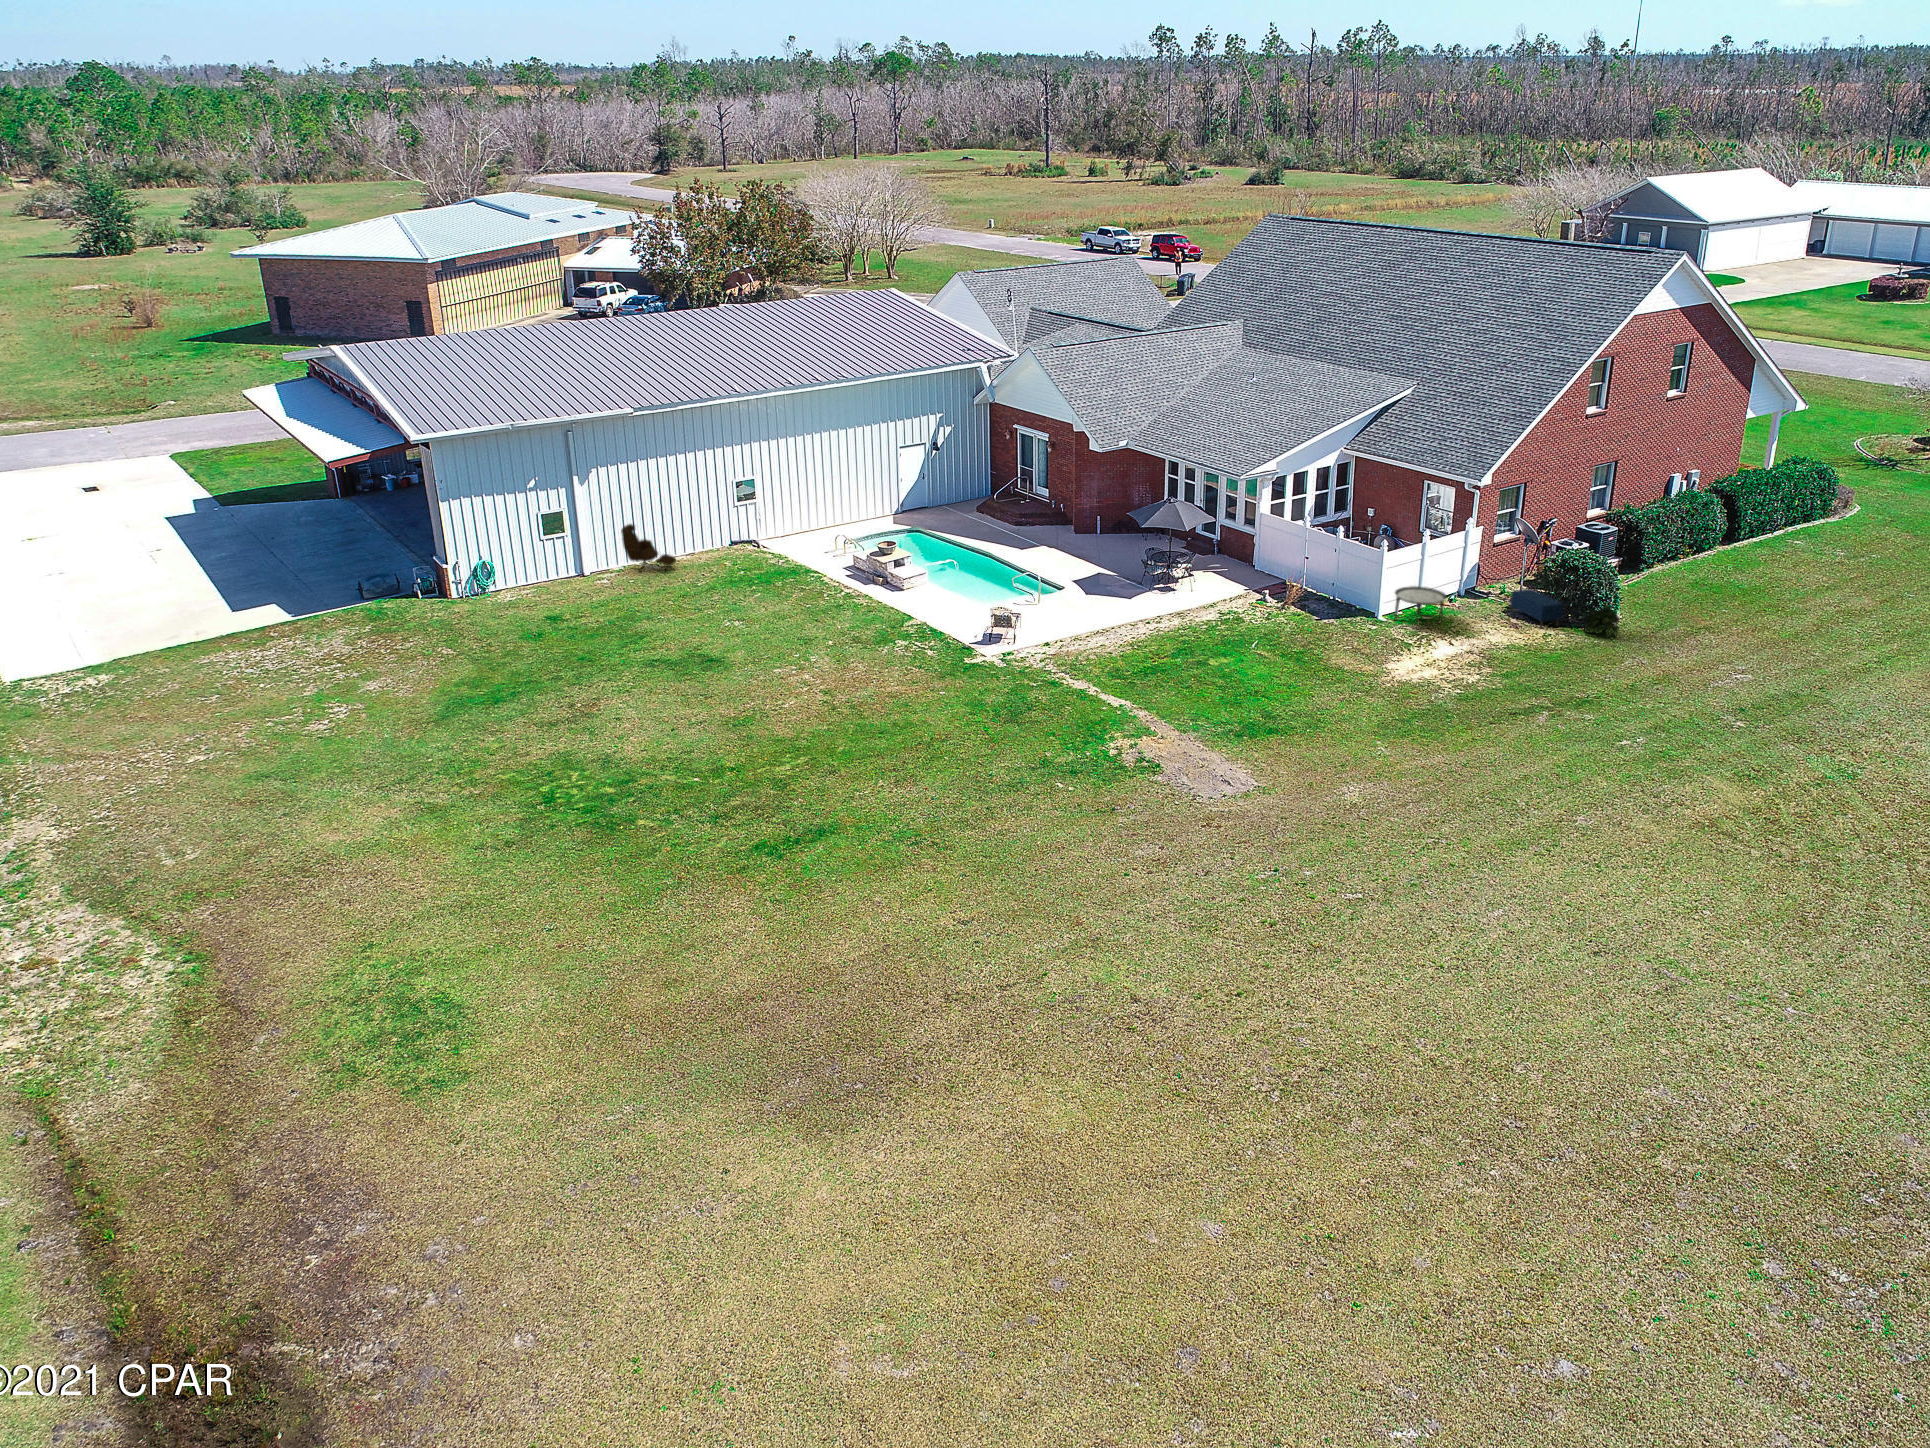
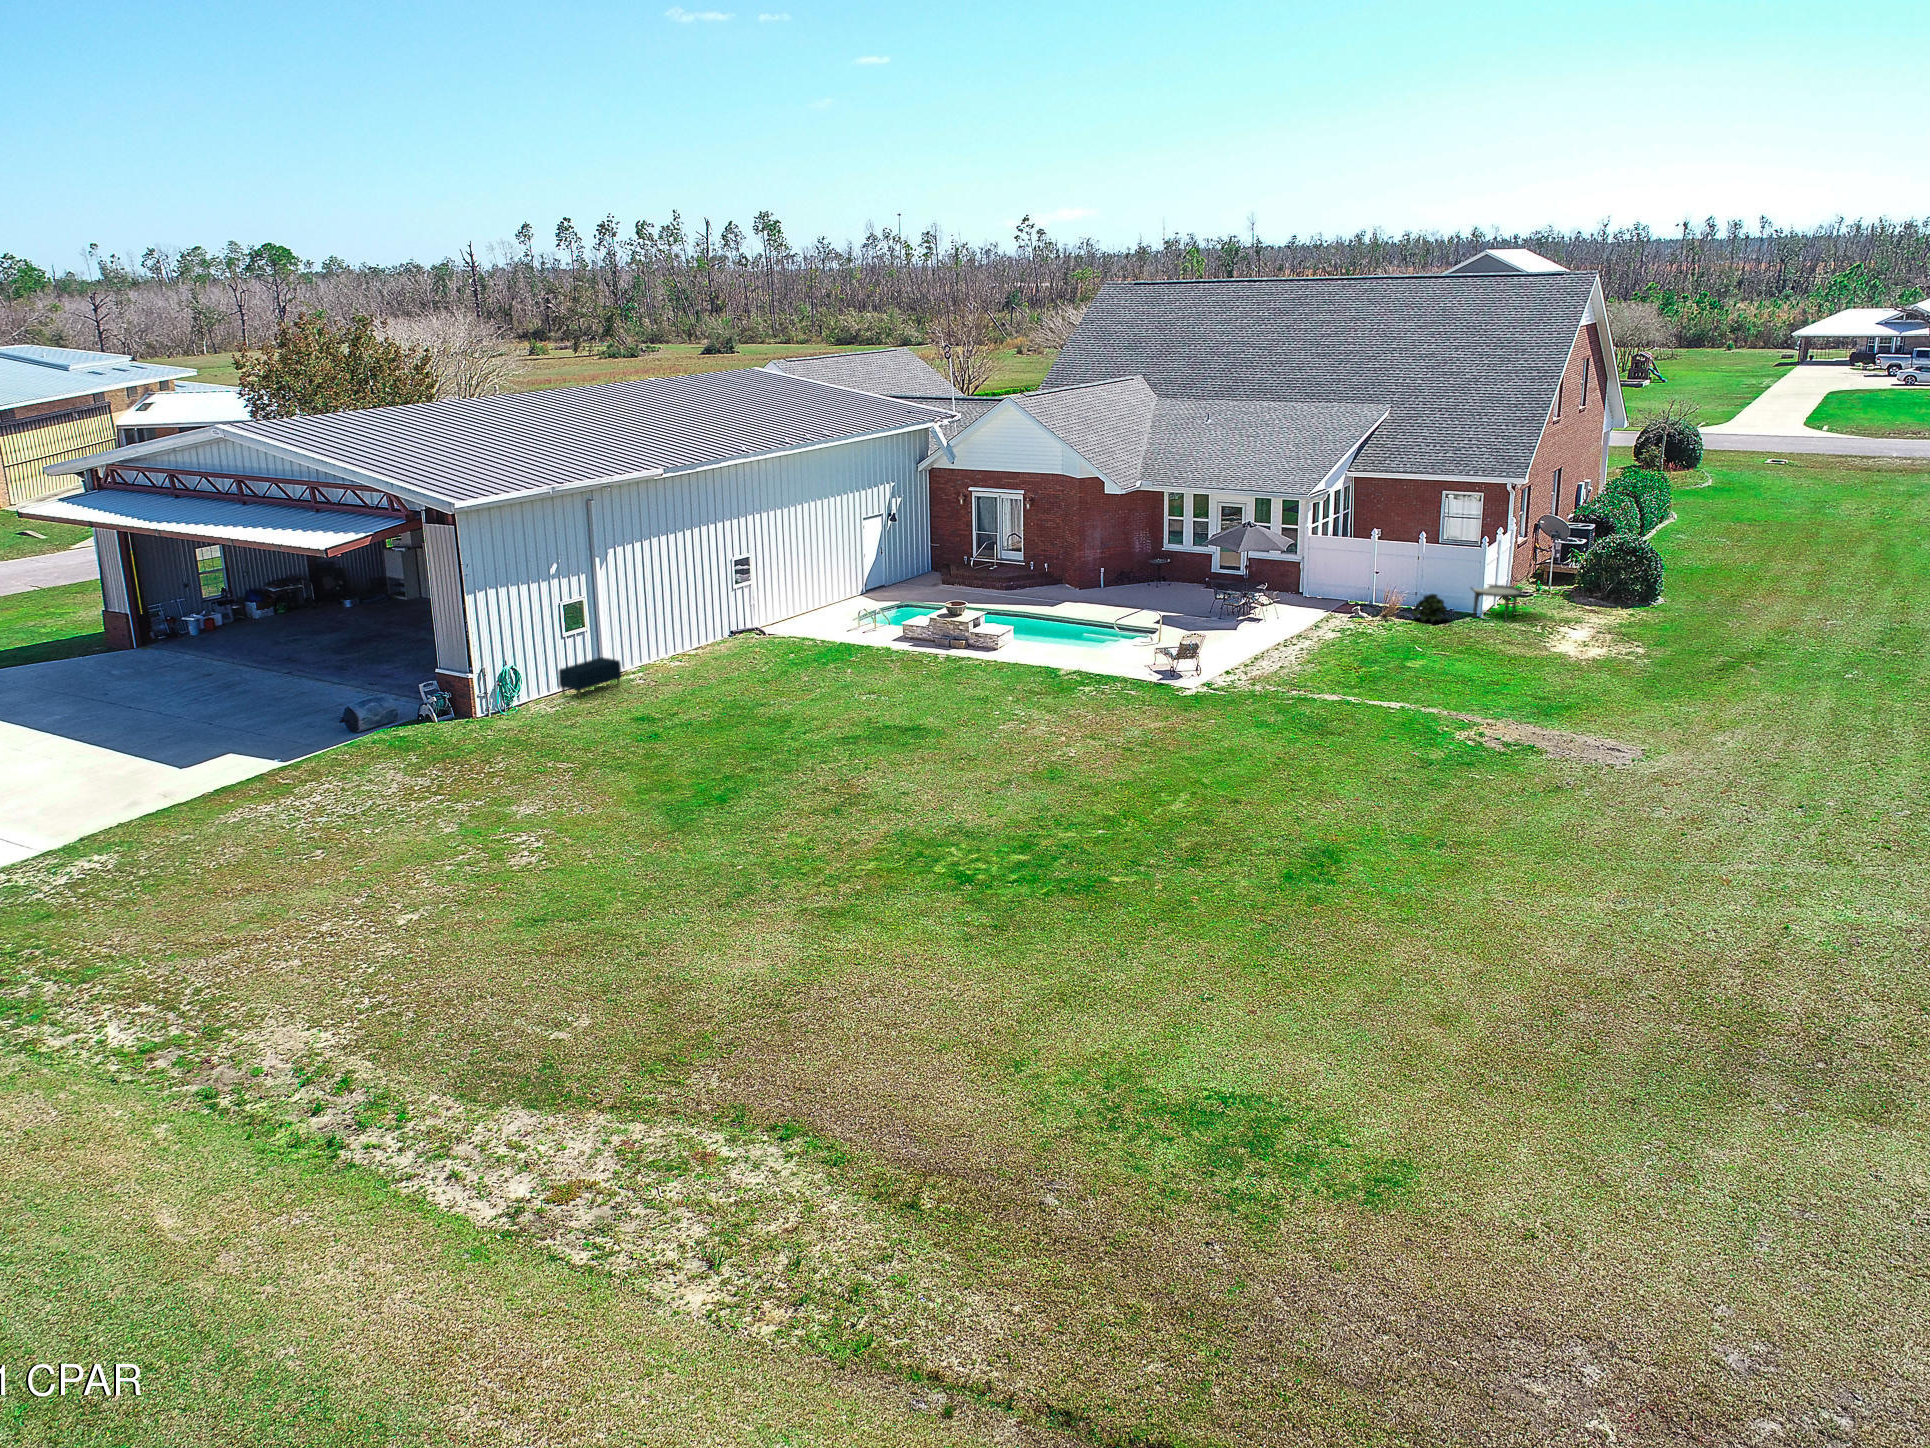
lounge chair: present [621,524,676,571] -> none [641,614,705,671]
bench: present [1510,589,1563,627] -> present [558,657,622,699]
potted plant: present [1584,606,1620,637] -> present [1411,594,1447,622]

